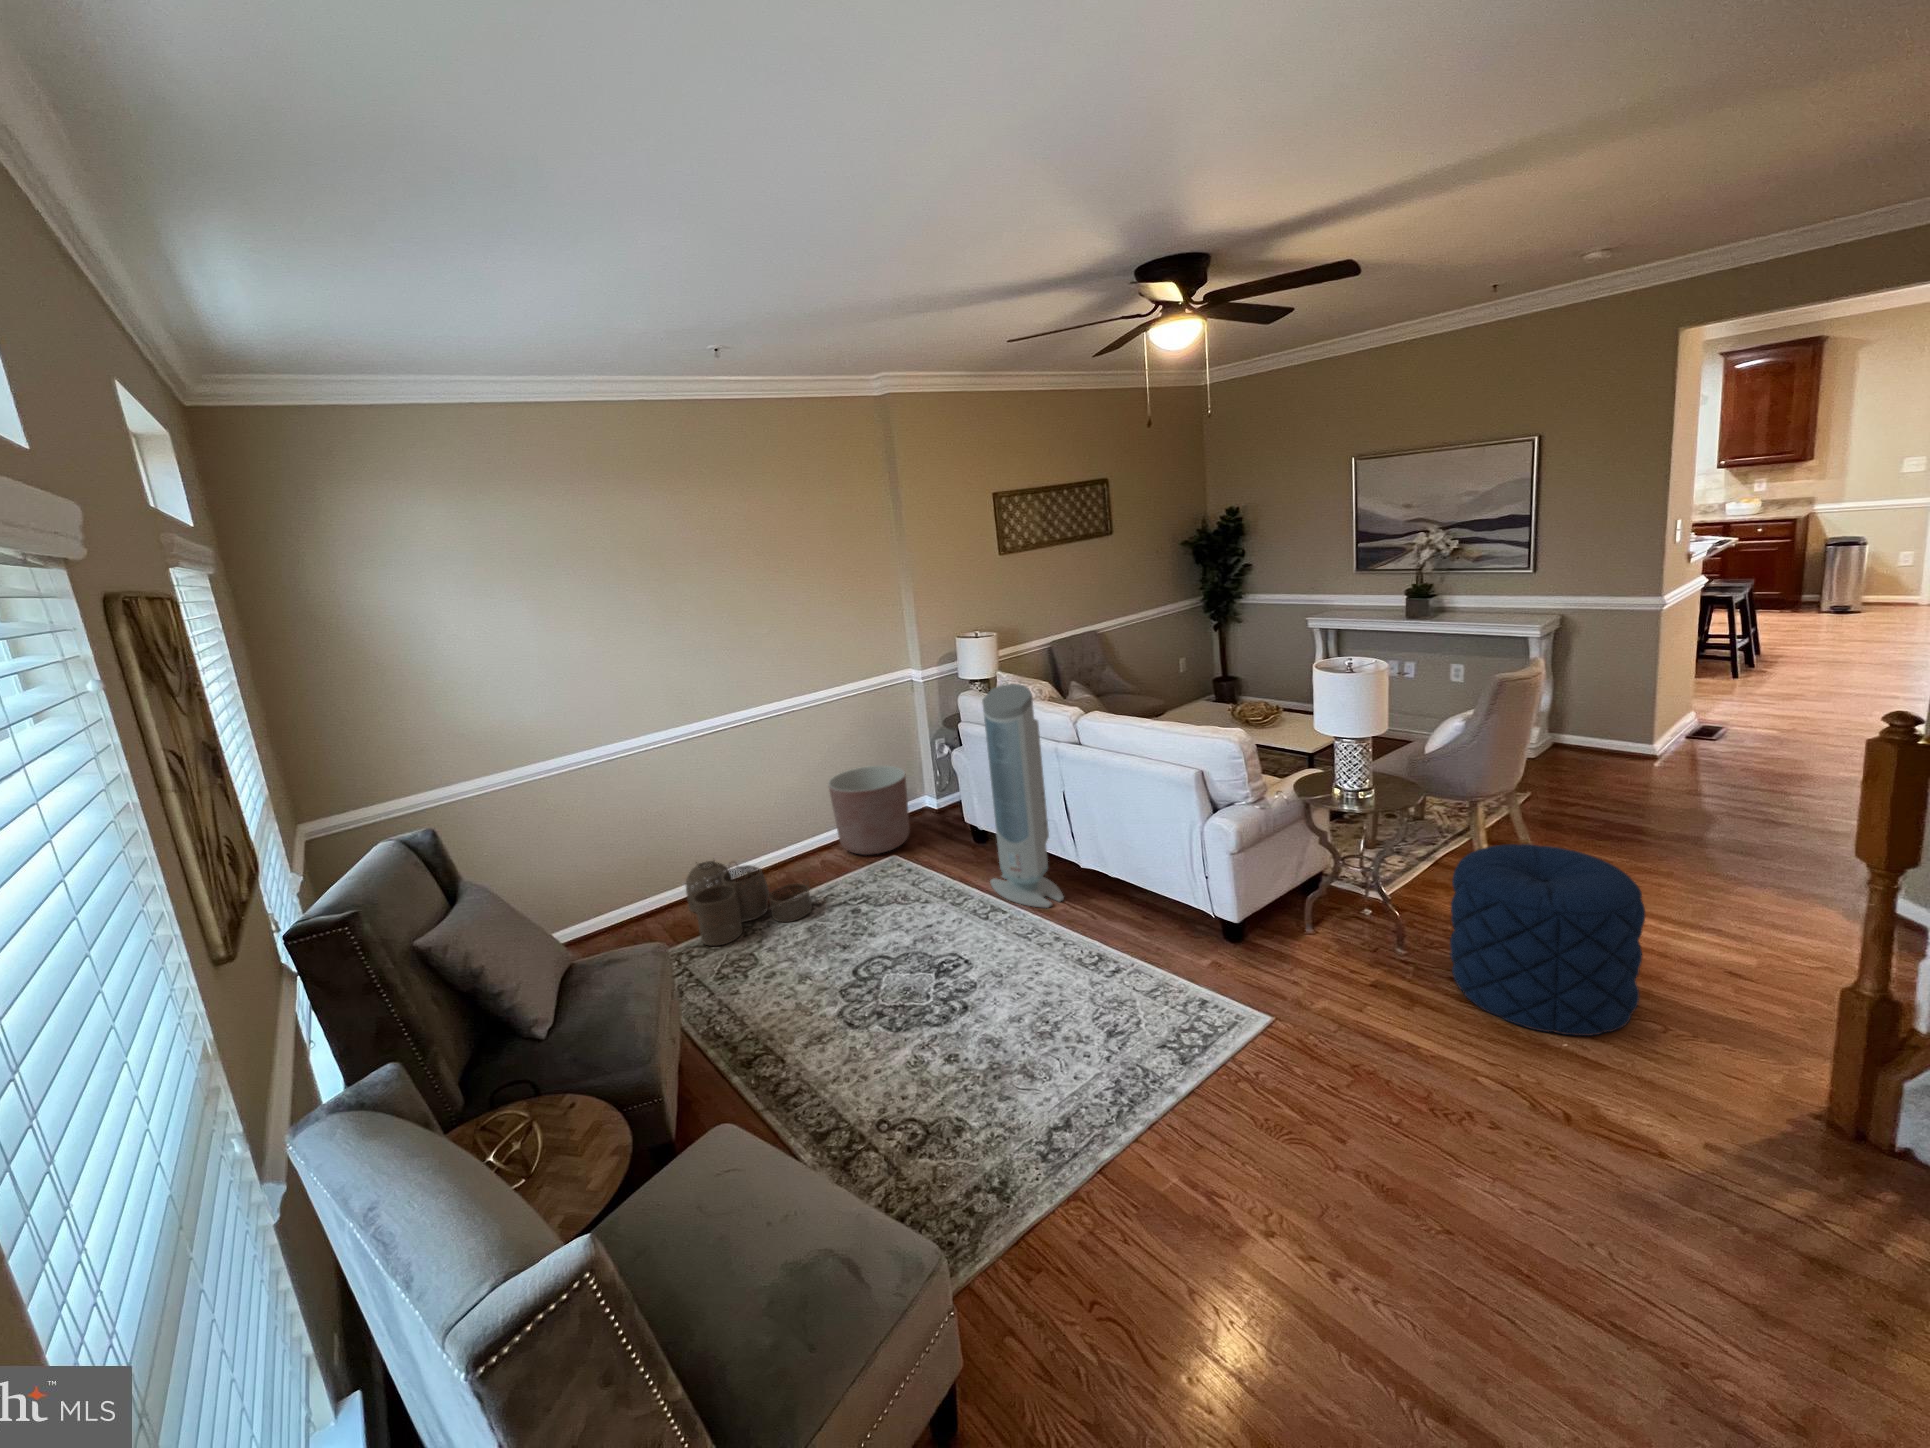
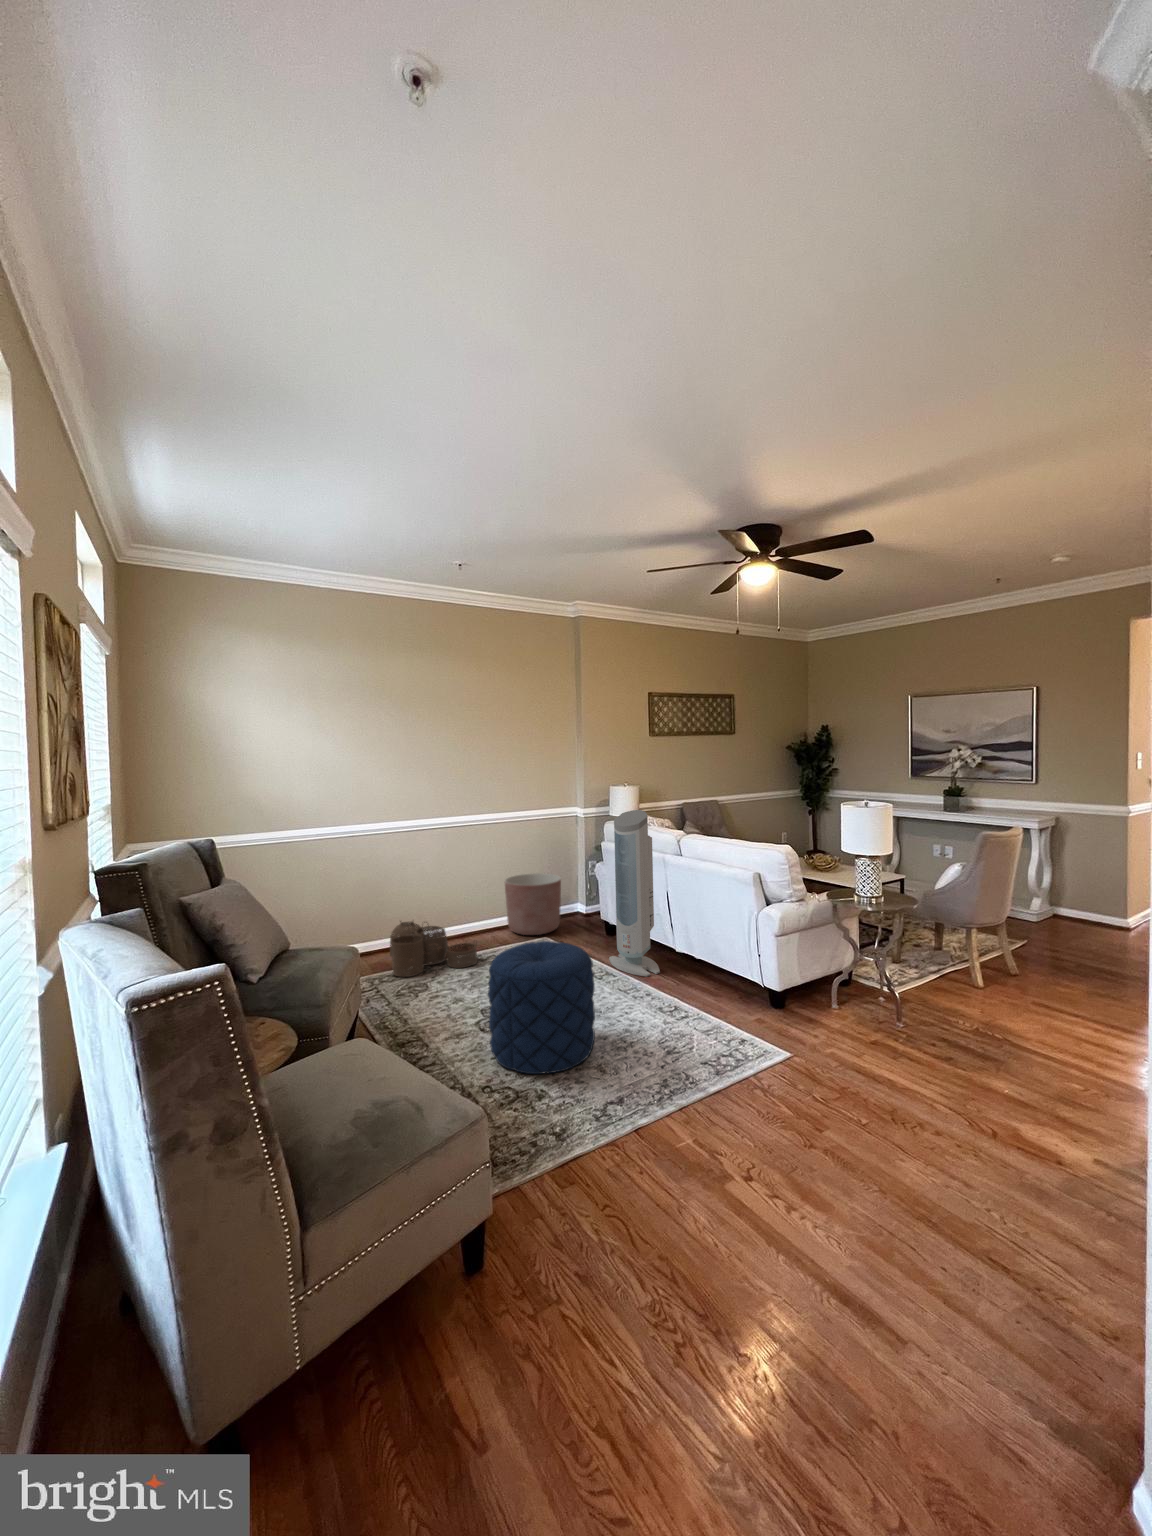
pouf: present [1450,844,1645,1036] -> present [488,941,595,1074]

